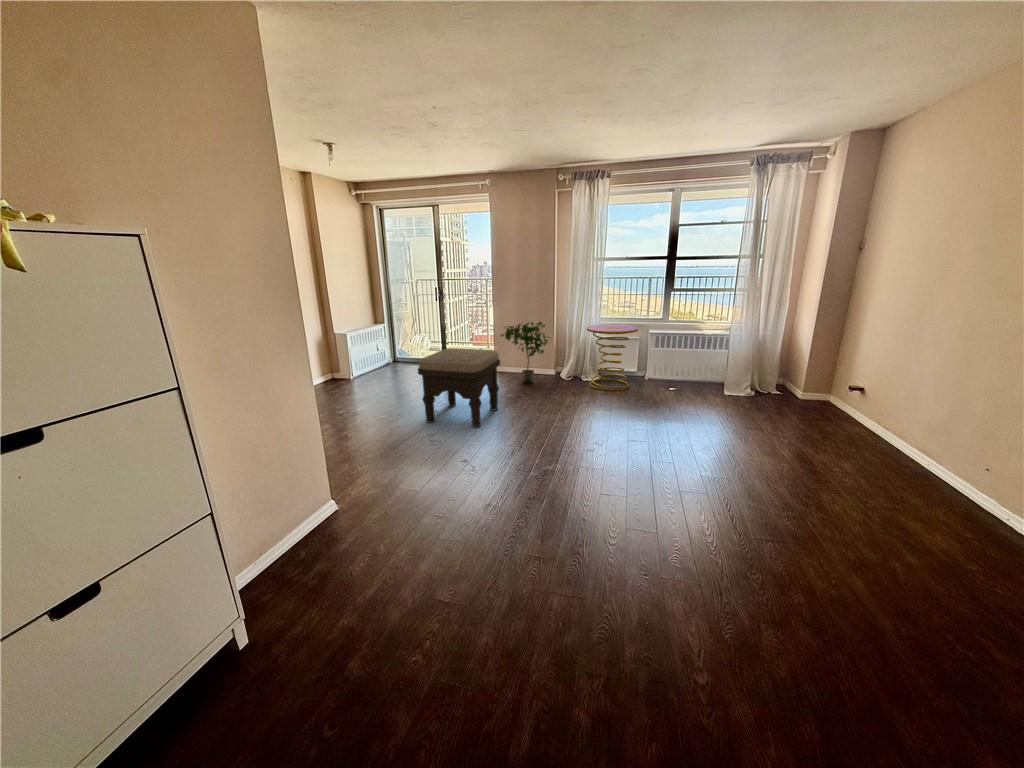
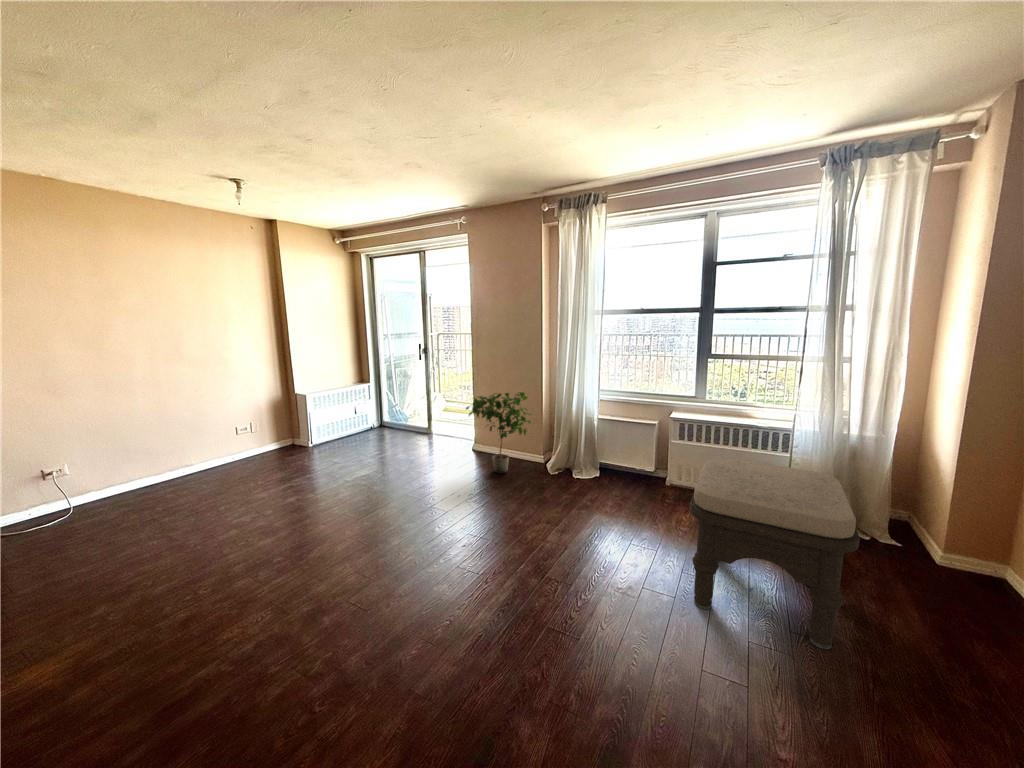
side table: present [587,324,638,391] -> none [572,401,646,501]
ottoman: present [418,349,500,428] -> present [689,458,860,649]

